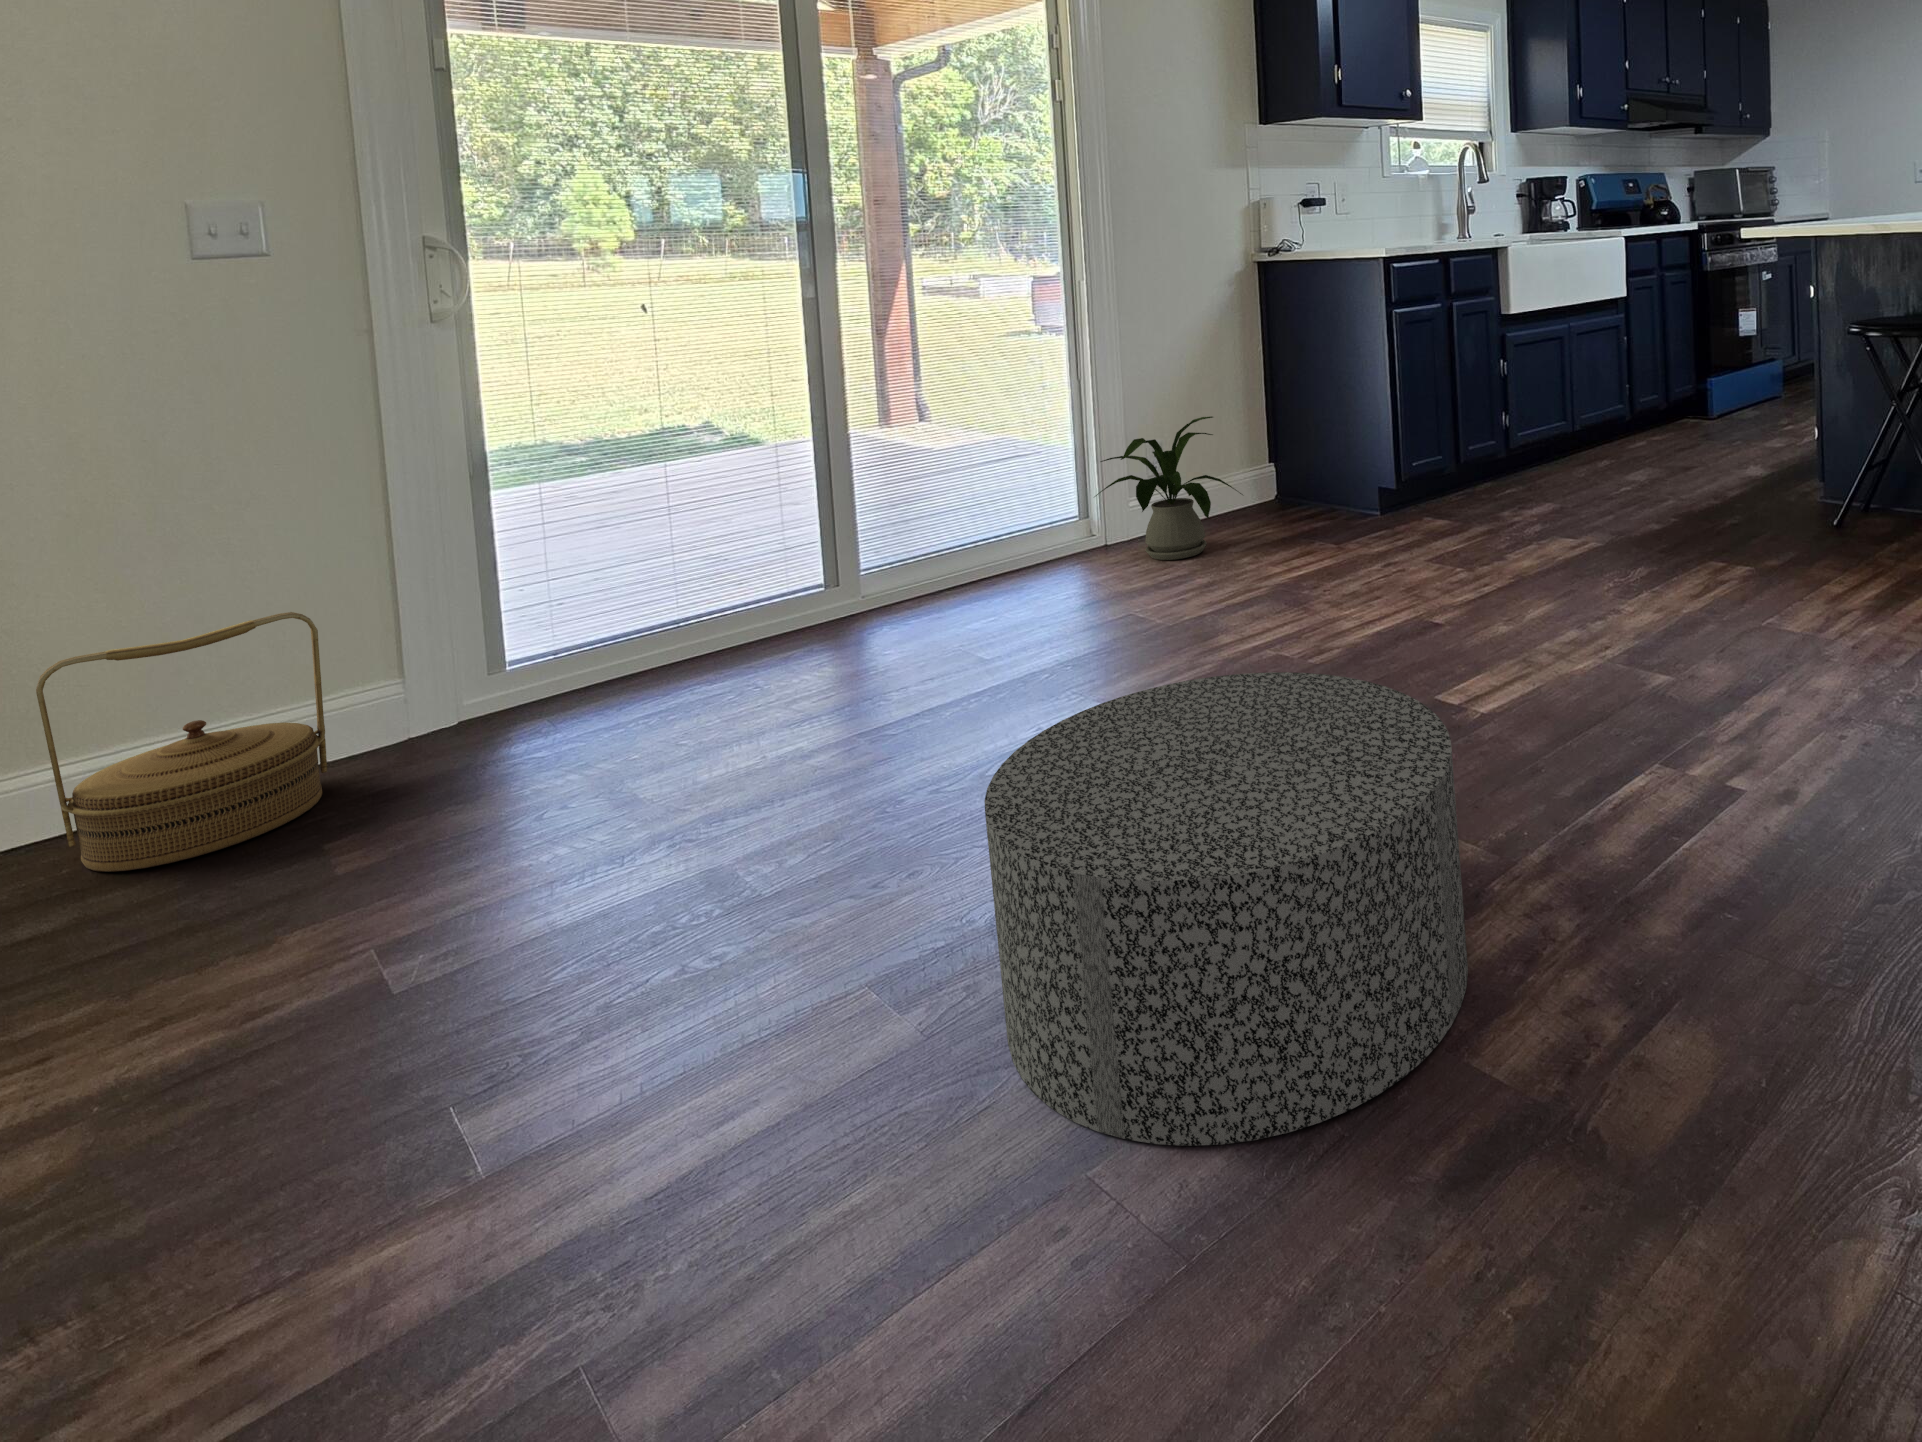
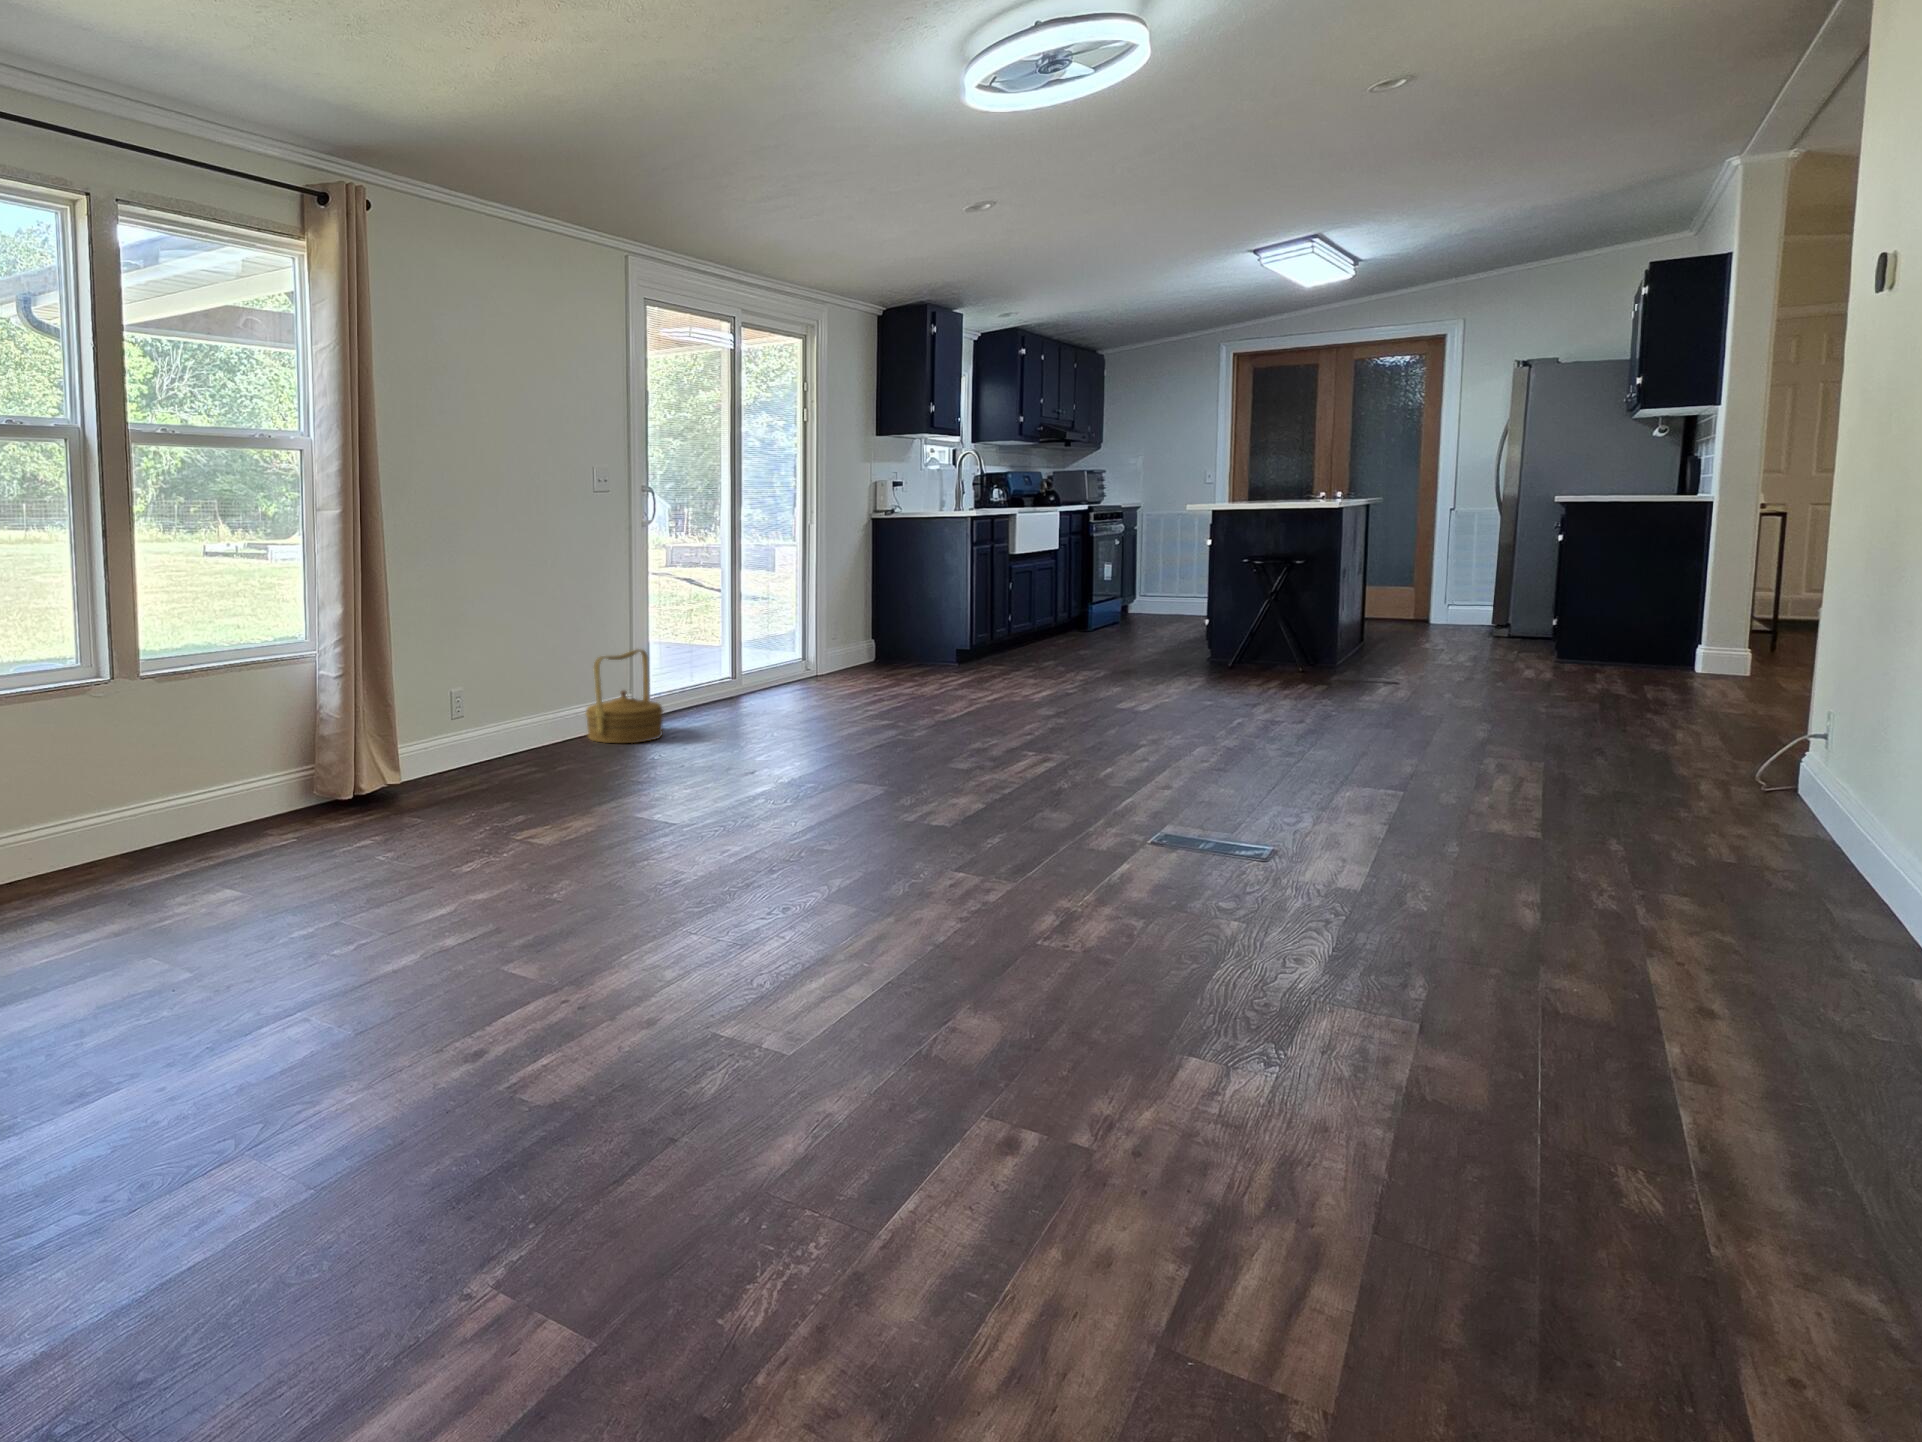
house plant: present [1096,416,1243,560] -> none [823,599,908,676]
ottoman: present [984,672,1468,1146] -> none [1069,661,1248,763]

